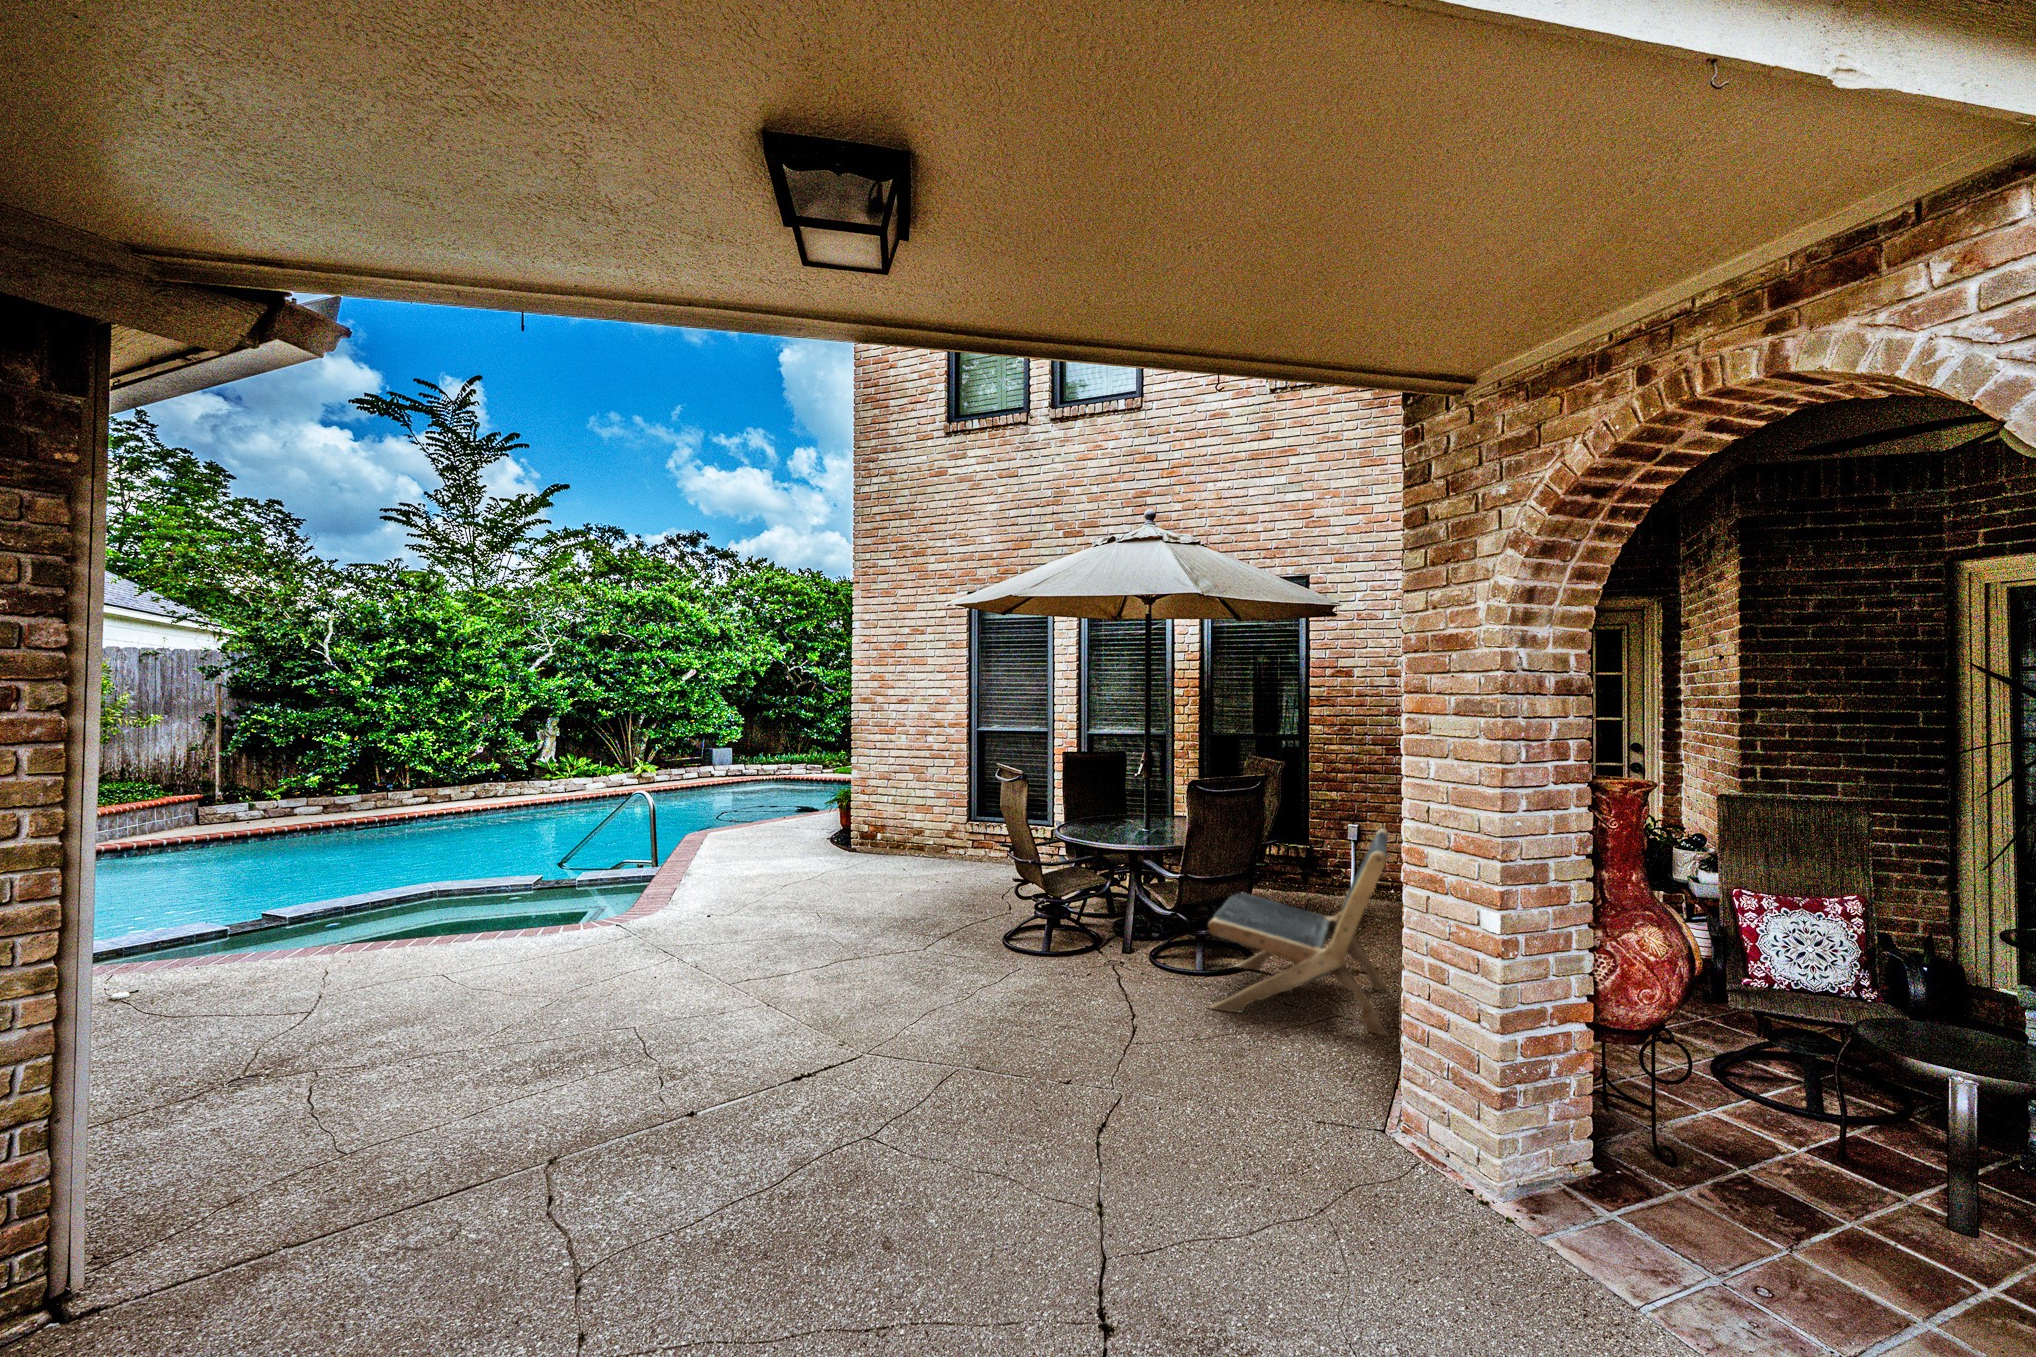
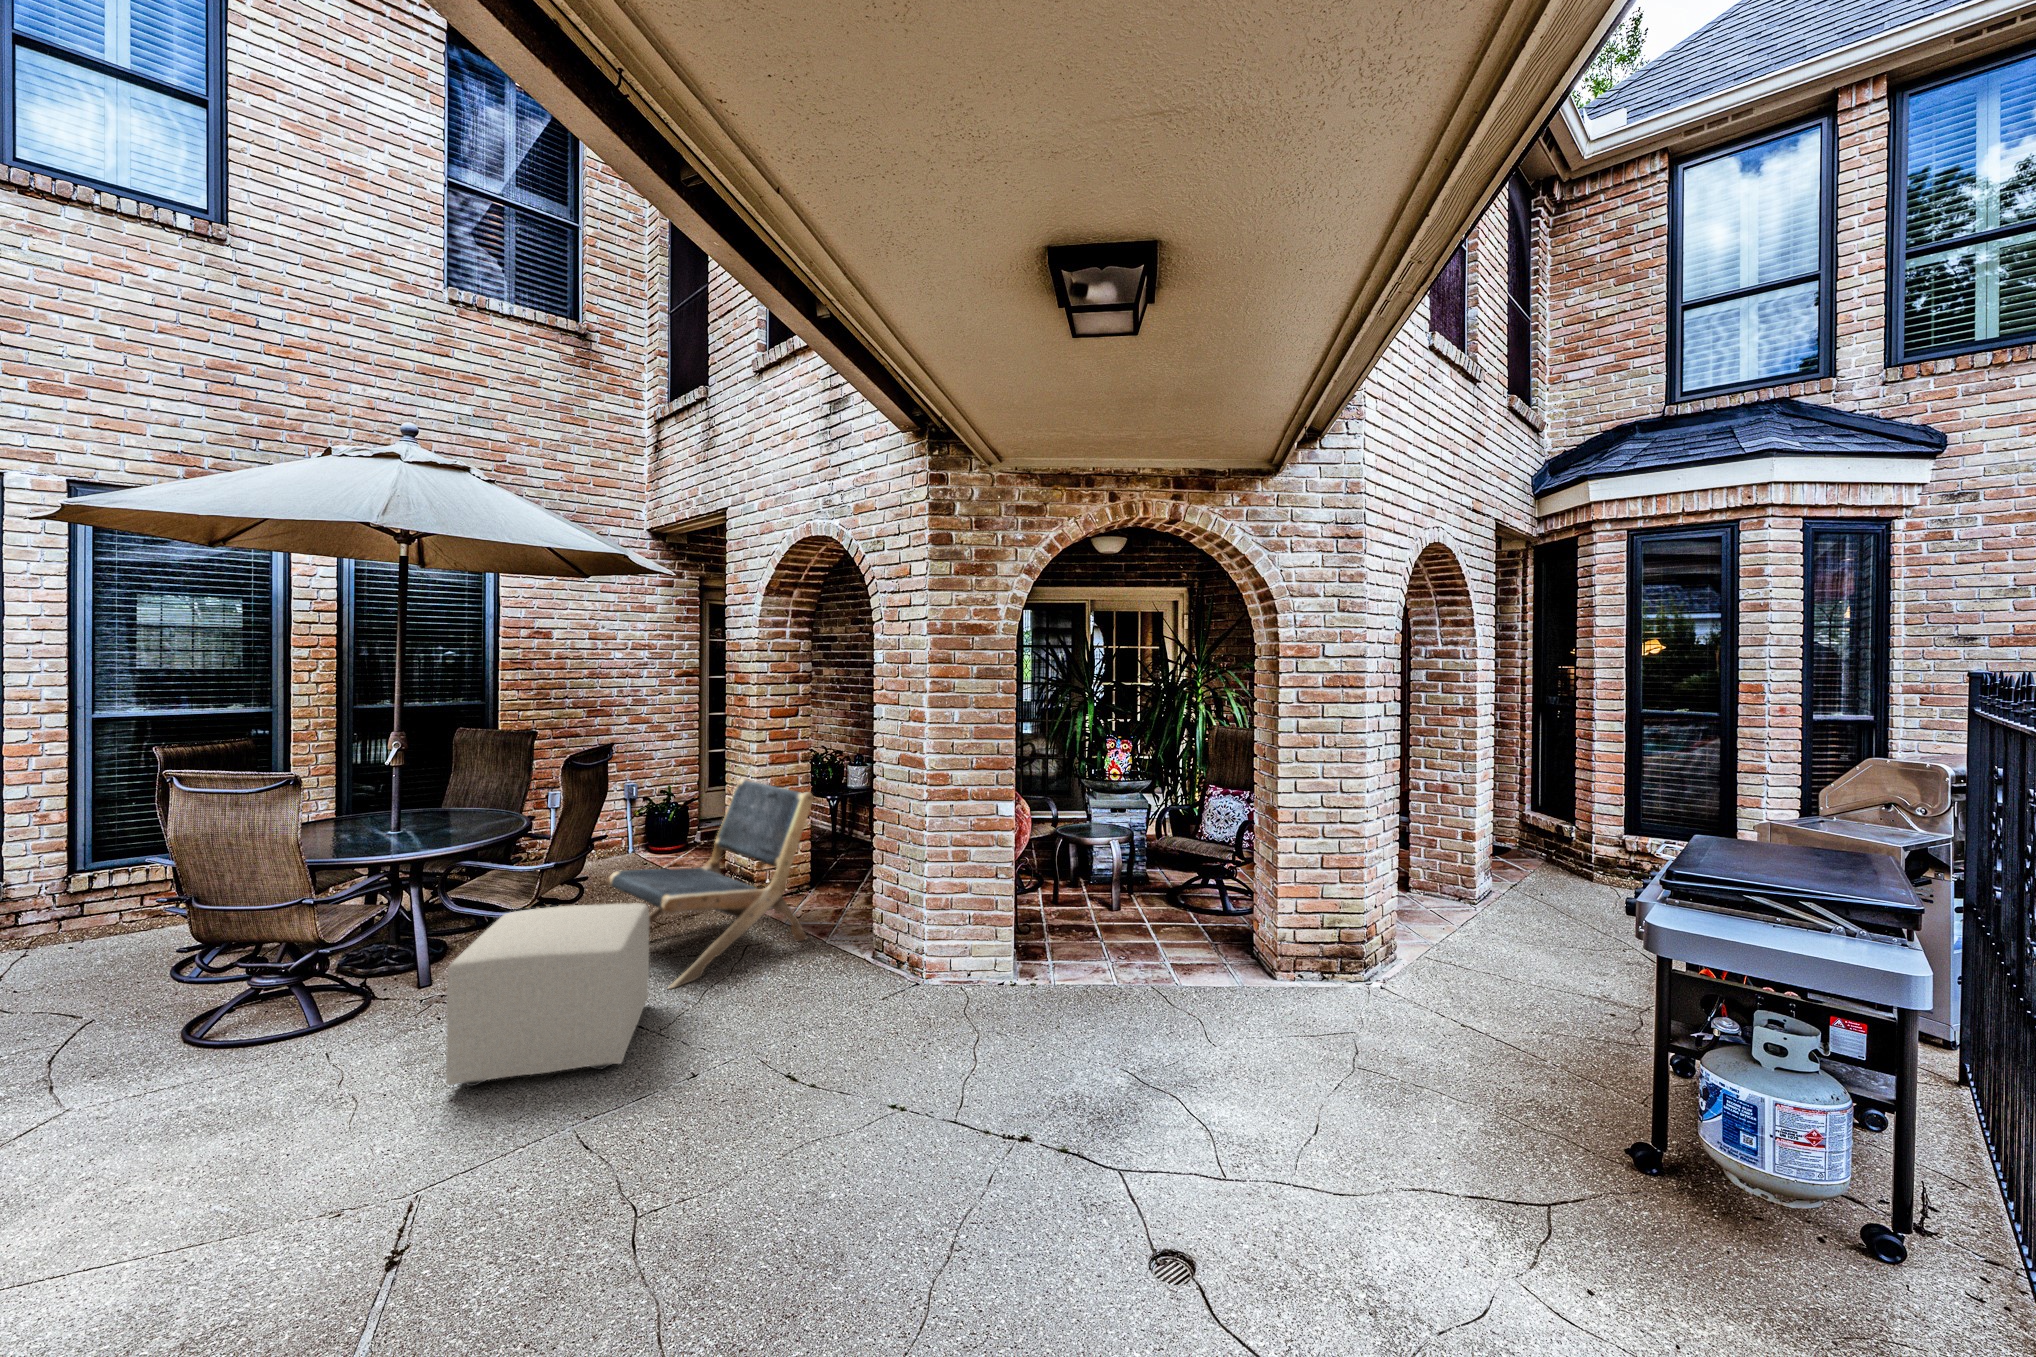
ottoman: none [1019,889,1175,1026] -> present [446,903,649,1086]

